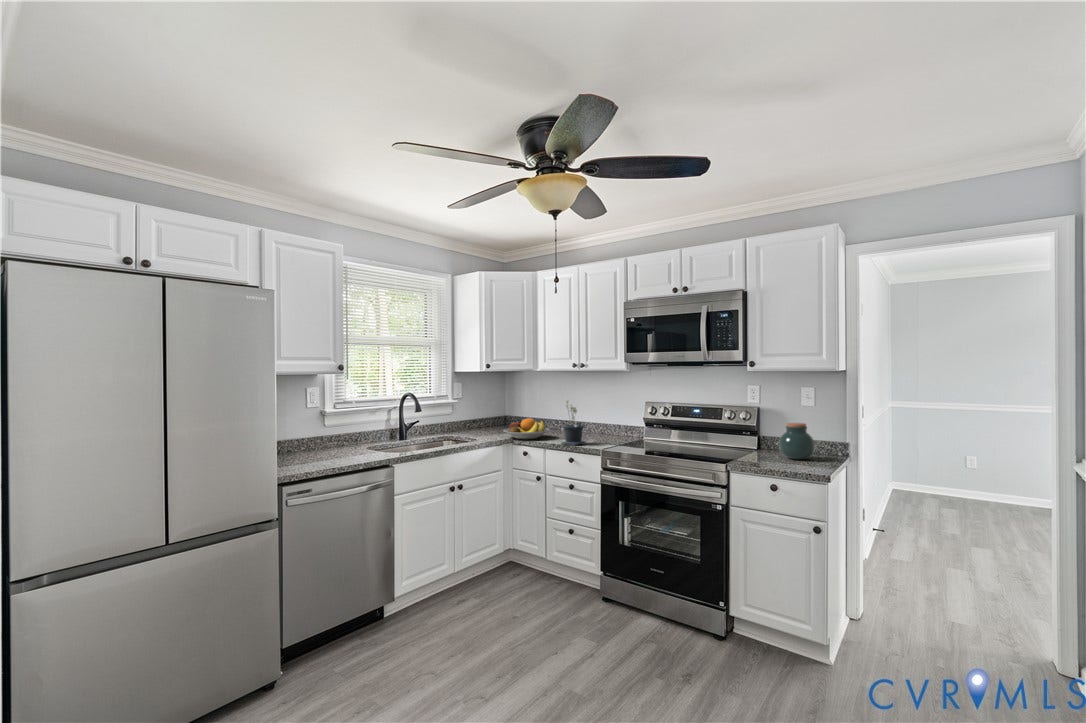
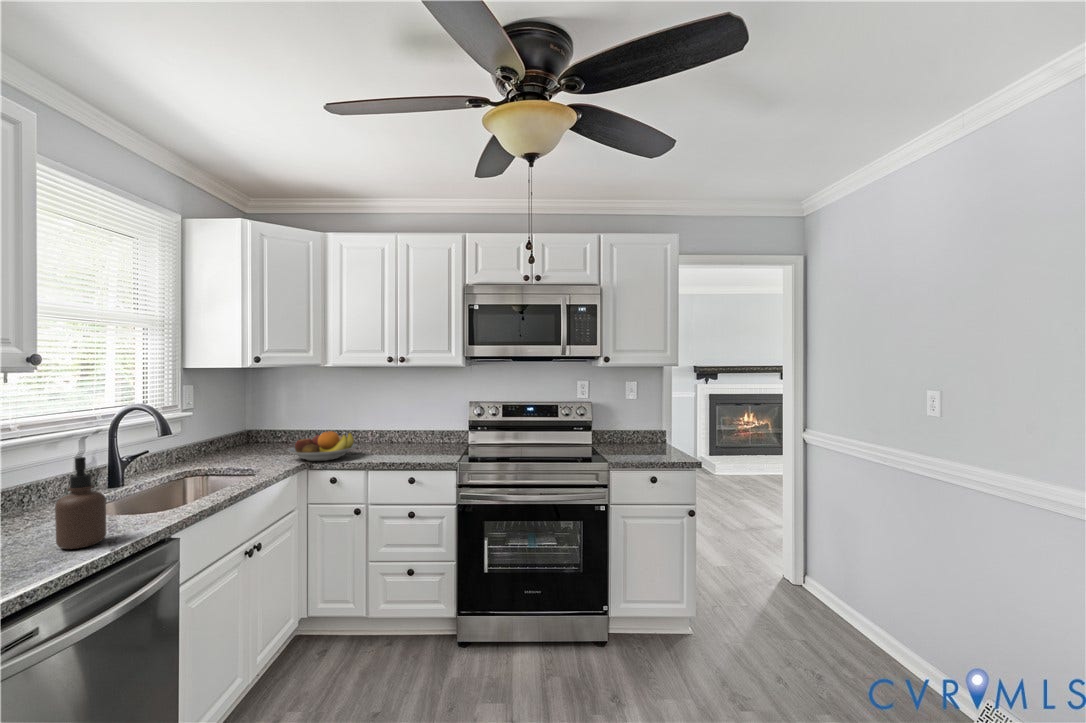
potted plant: present [561,401,586,445] -> none [386,404,422,462]
soap dispenser: none [339,416,359,462] -> present [55,457,107,549]
jar: present [779,423,815,460] -> none [623,415,653,449]

